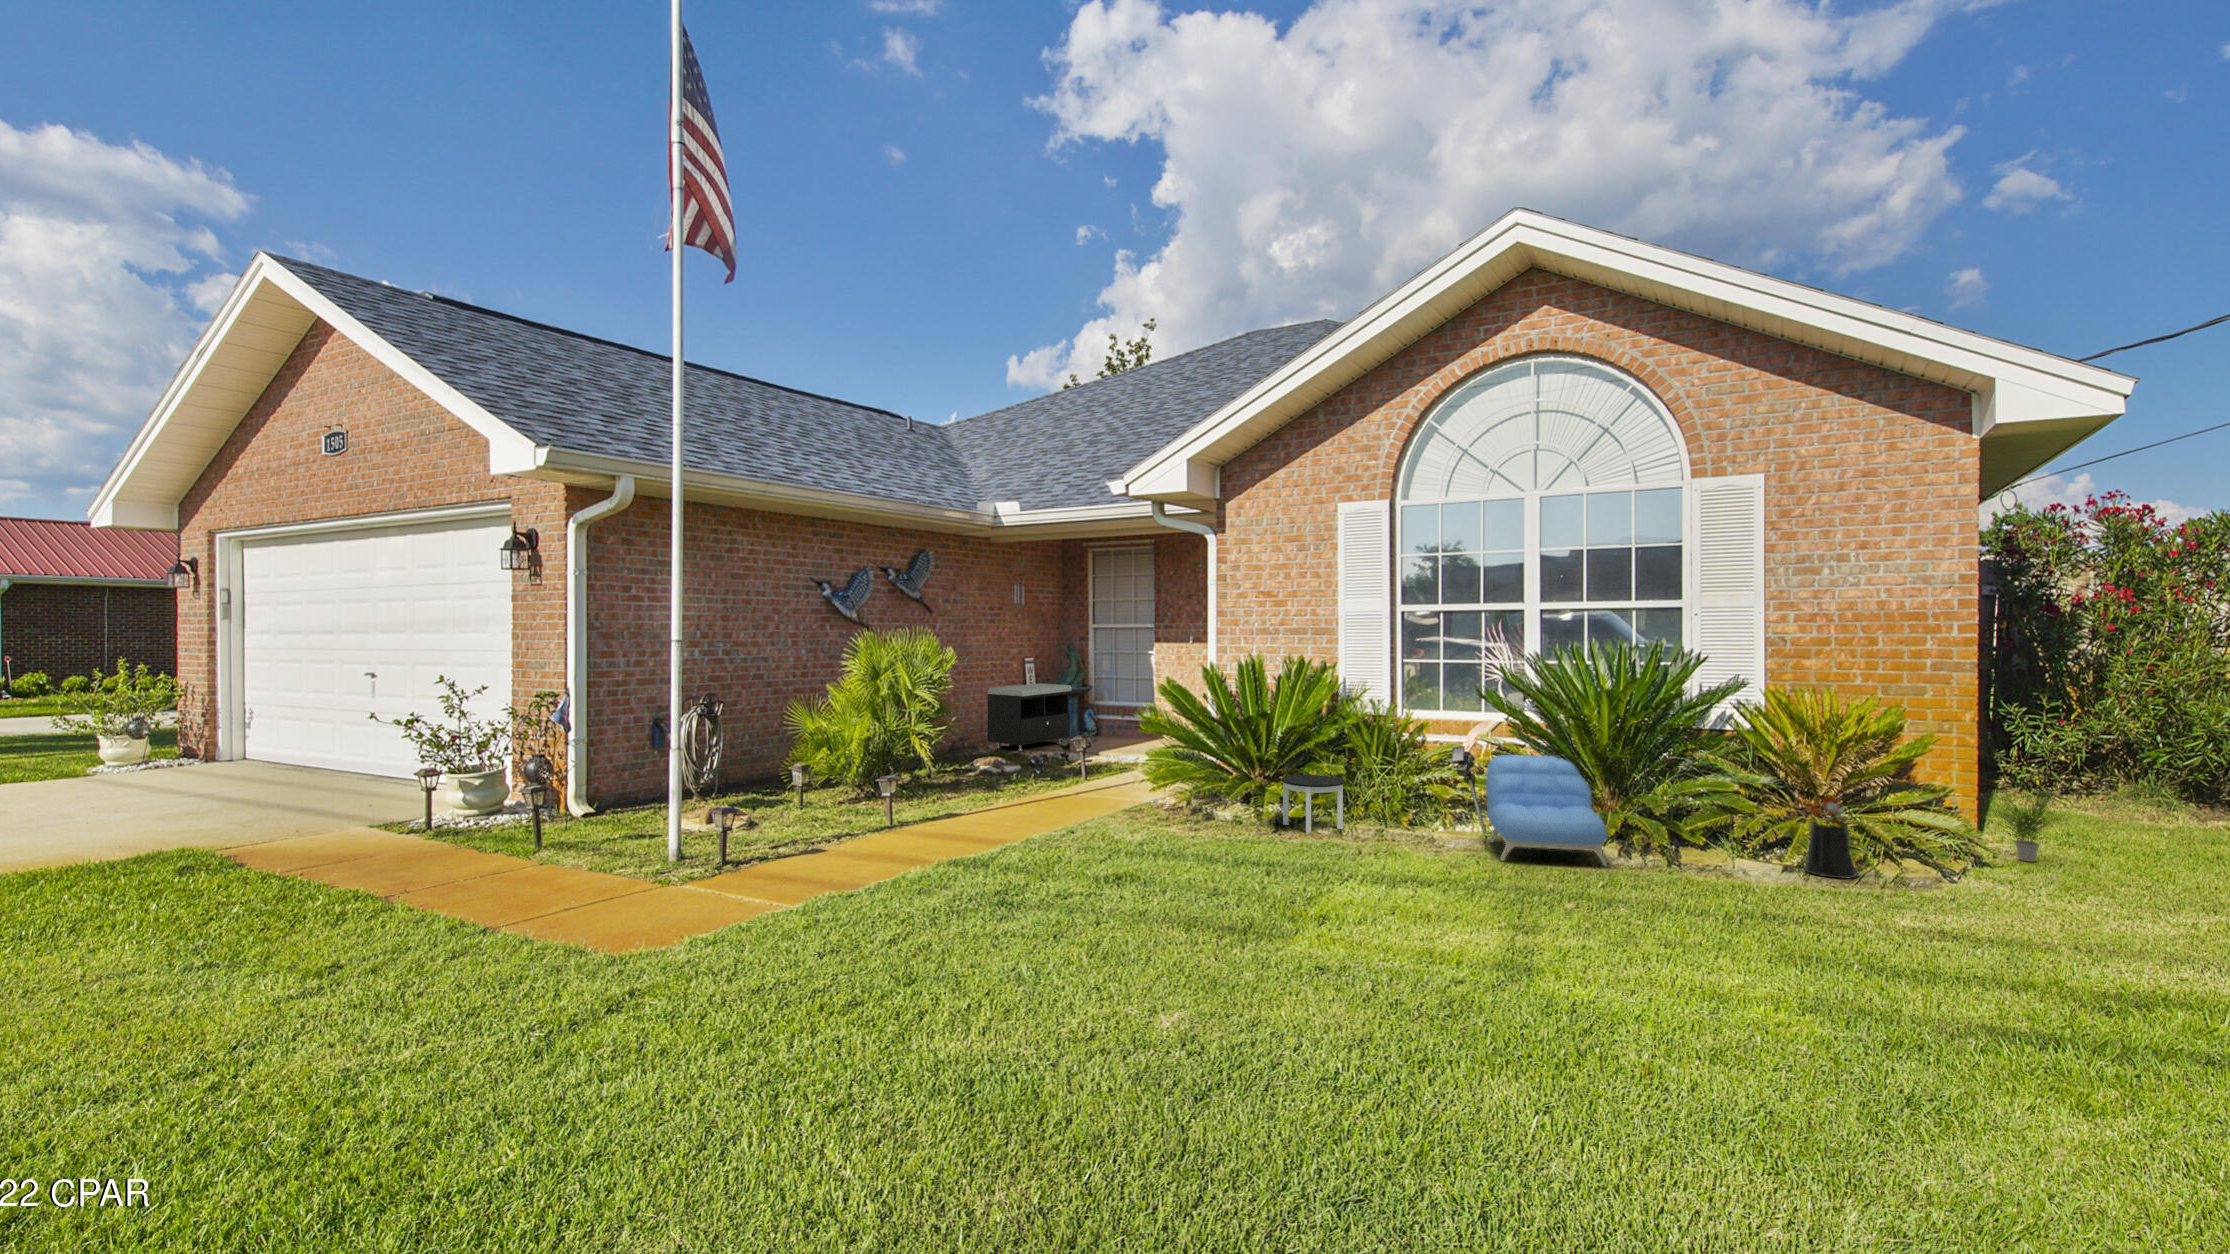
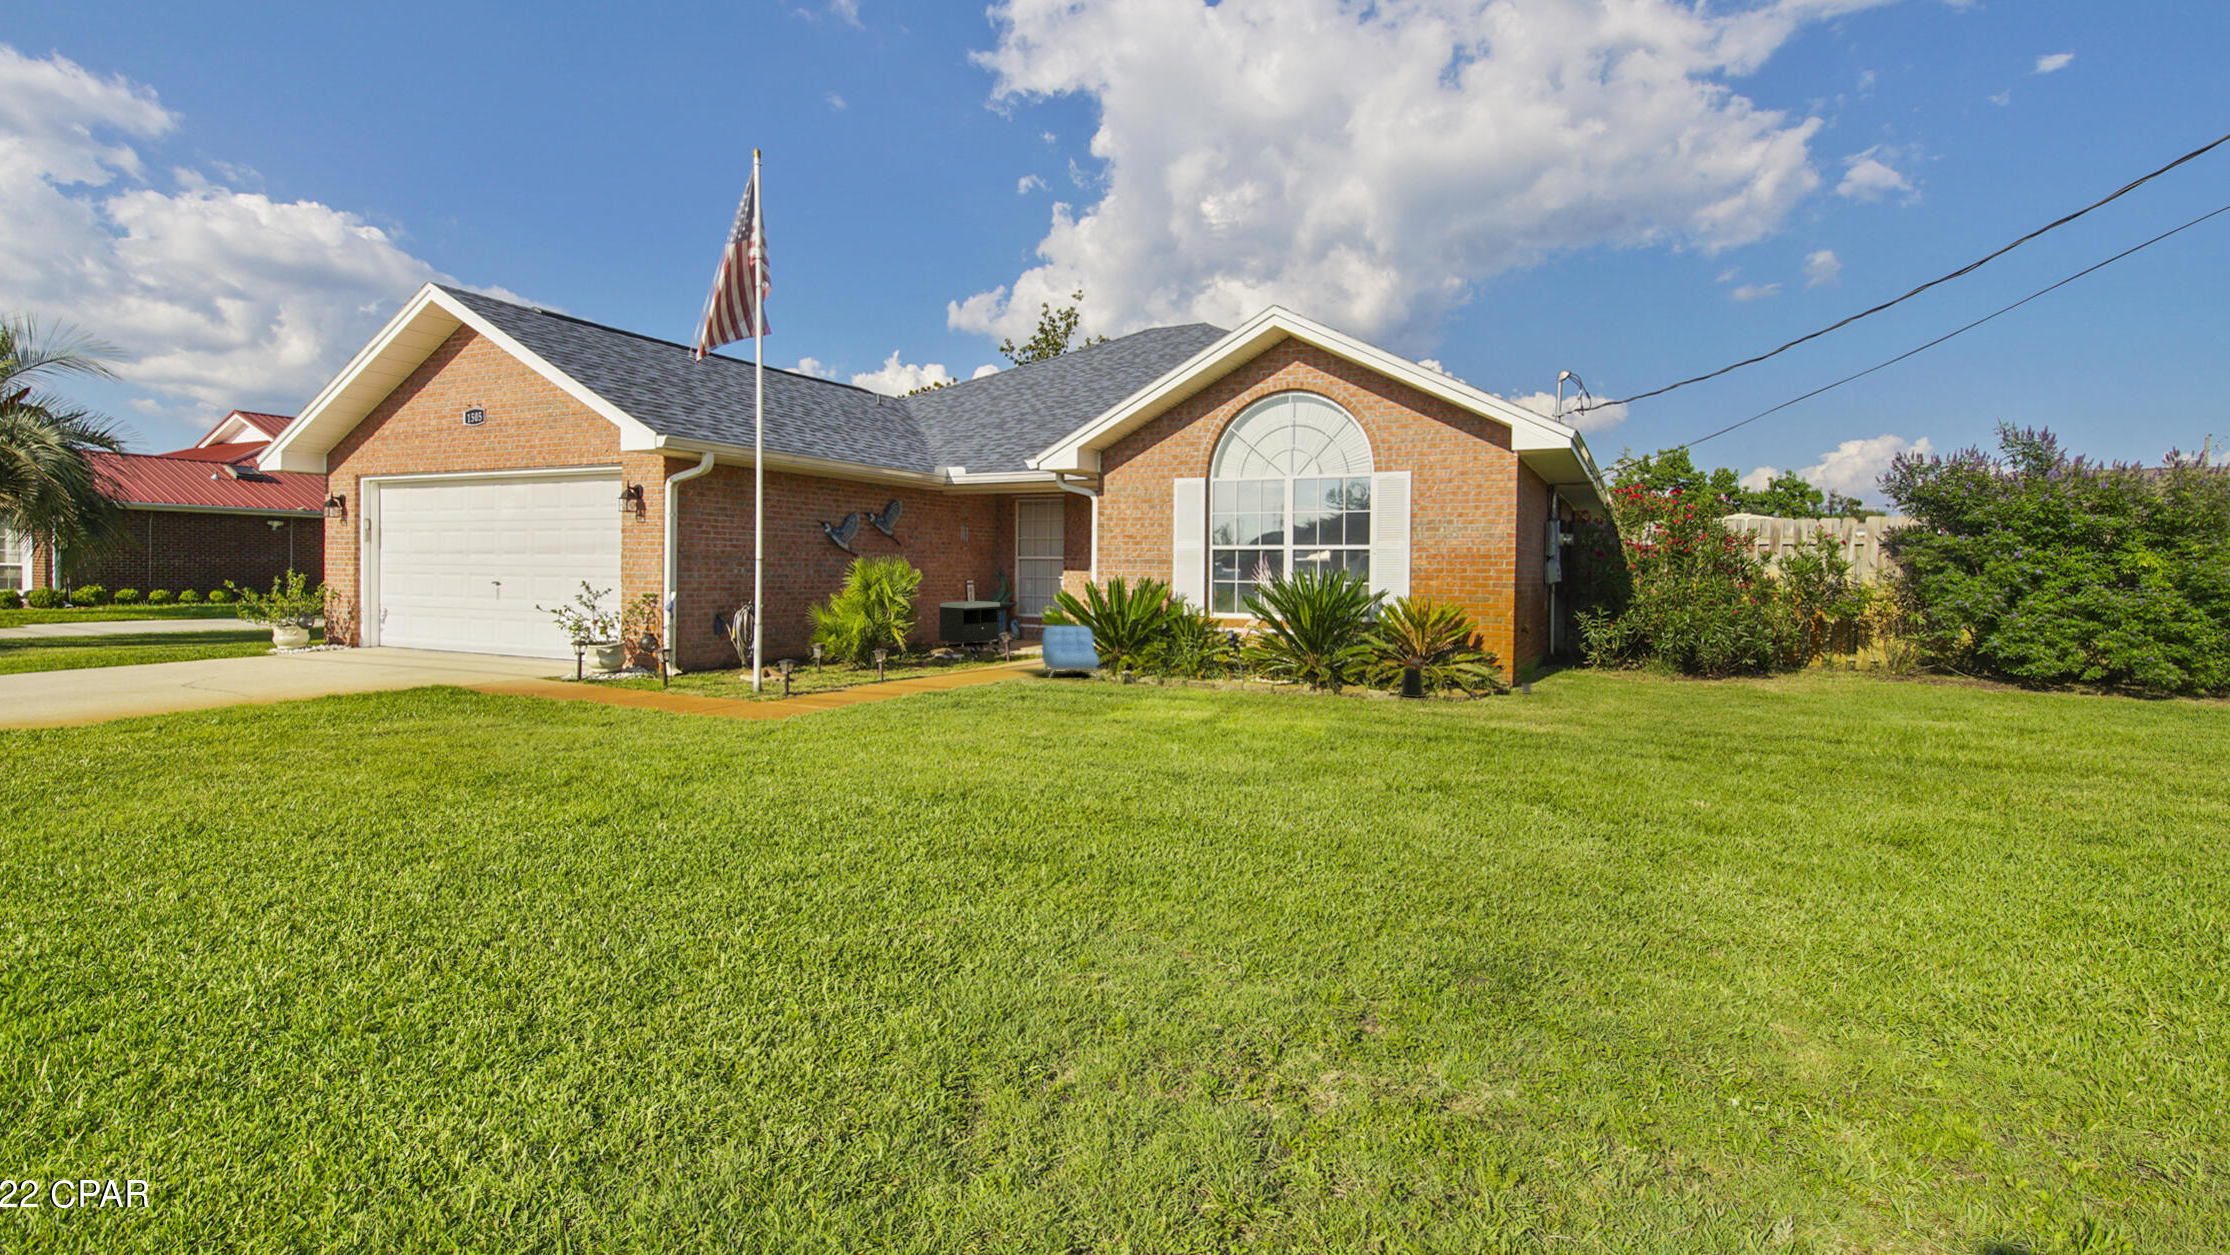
armchair: present [1486,755,1607,866] -> present [1042,626,1099,677]
round table: present [1282,775,1344,833] -> none [1126,649,1163,681]

